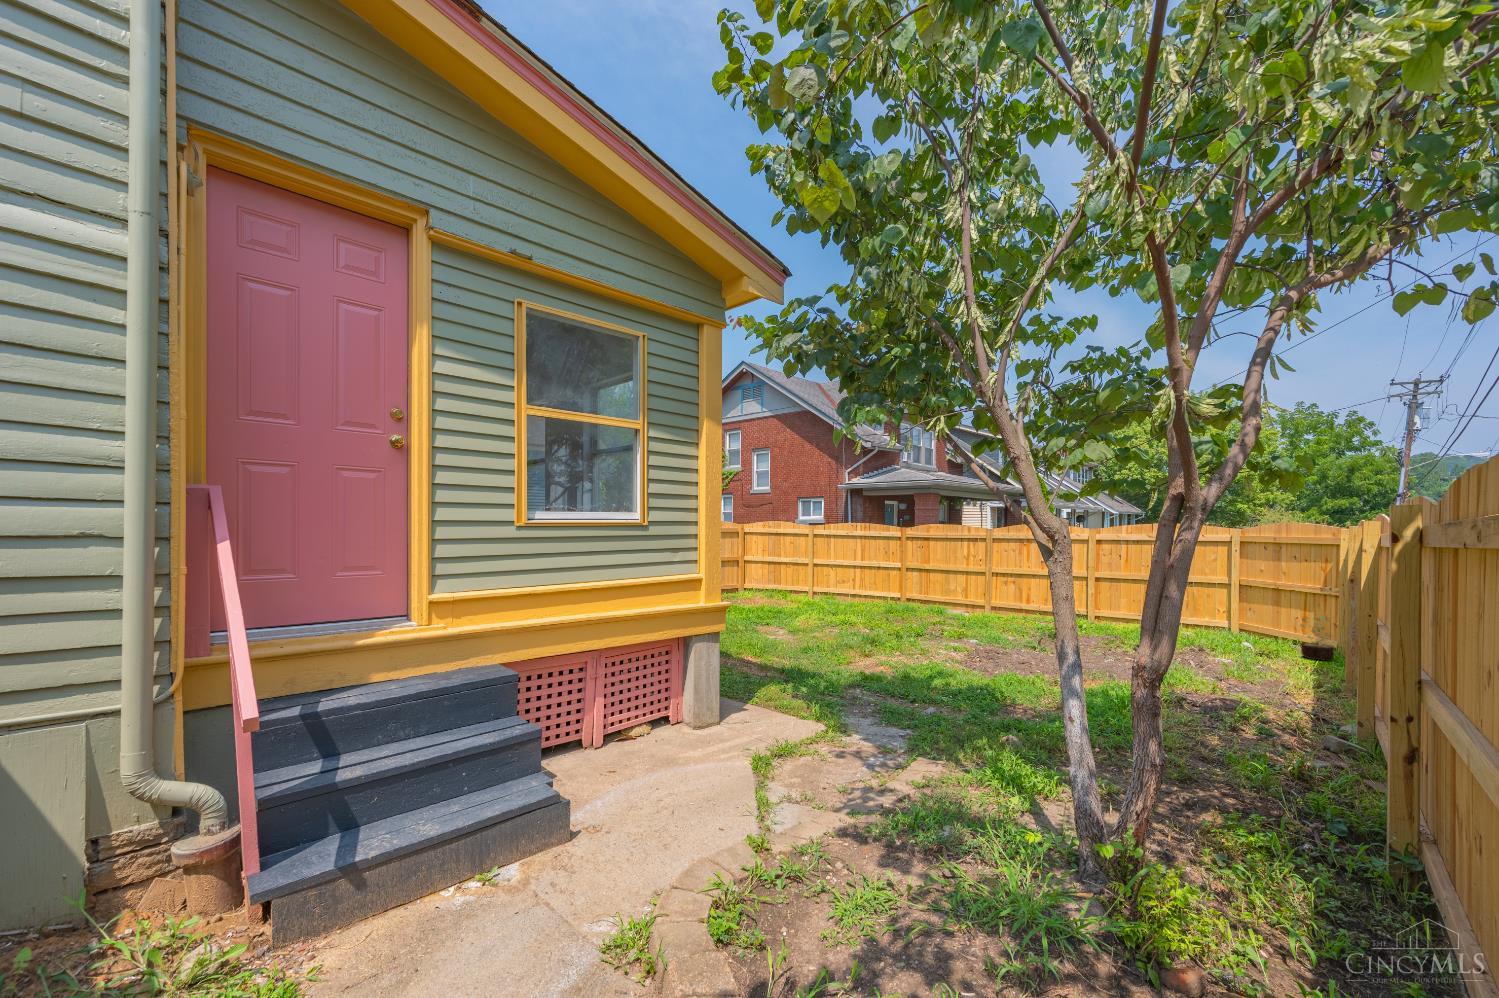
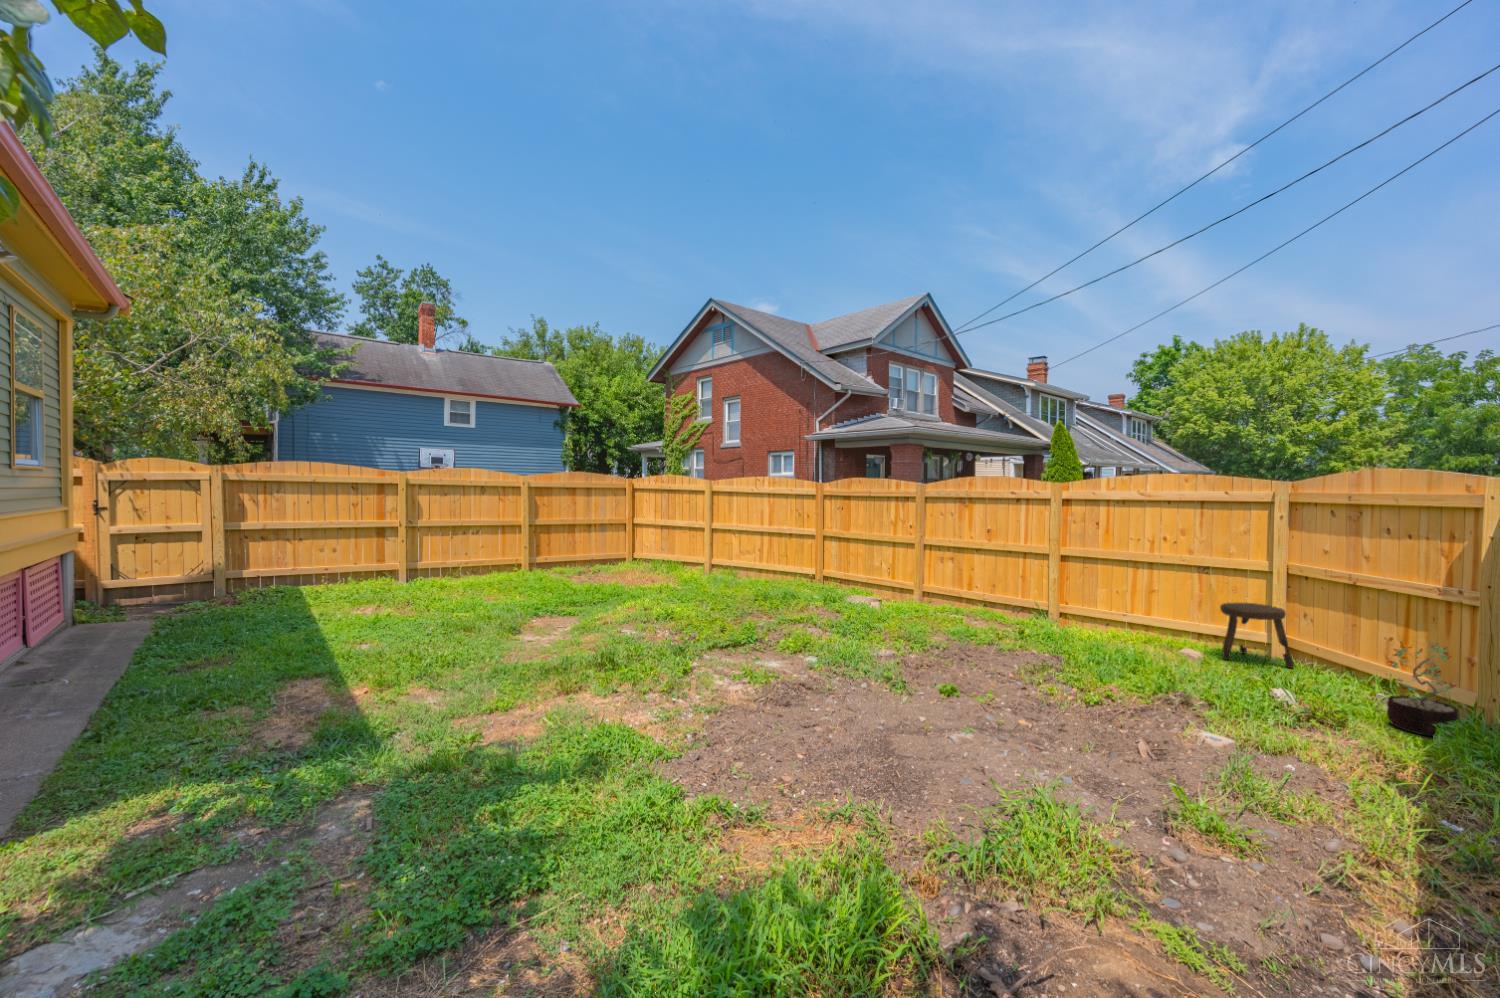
stool: none [1205,602,1249,639] -> present [1220,603,1294,668]

